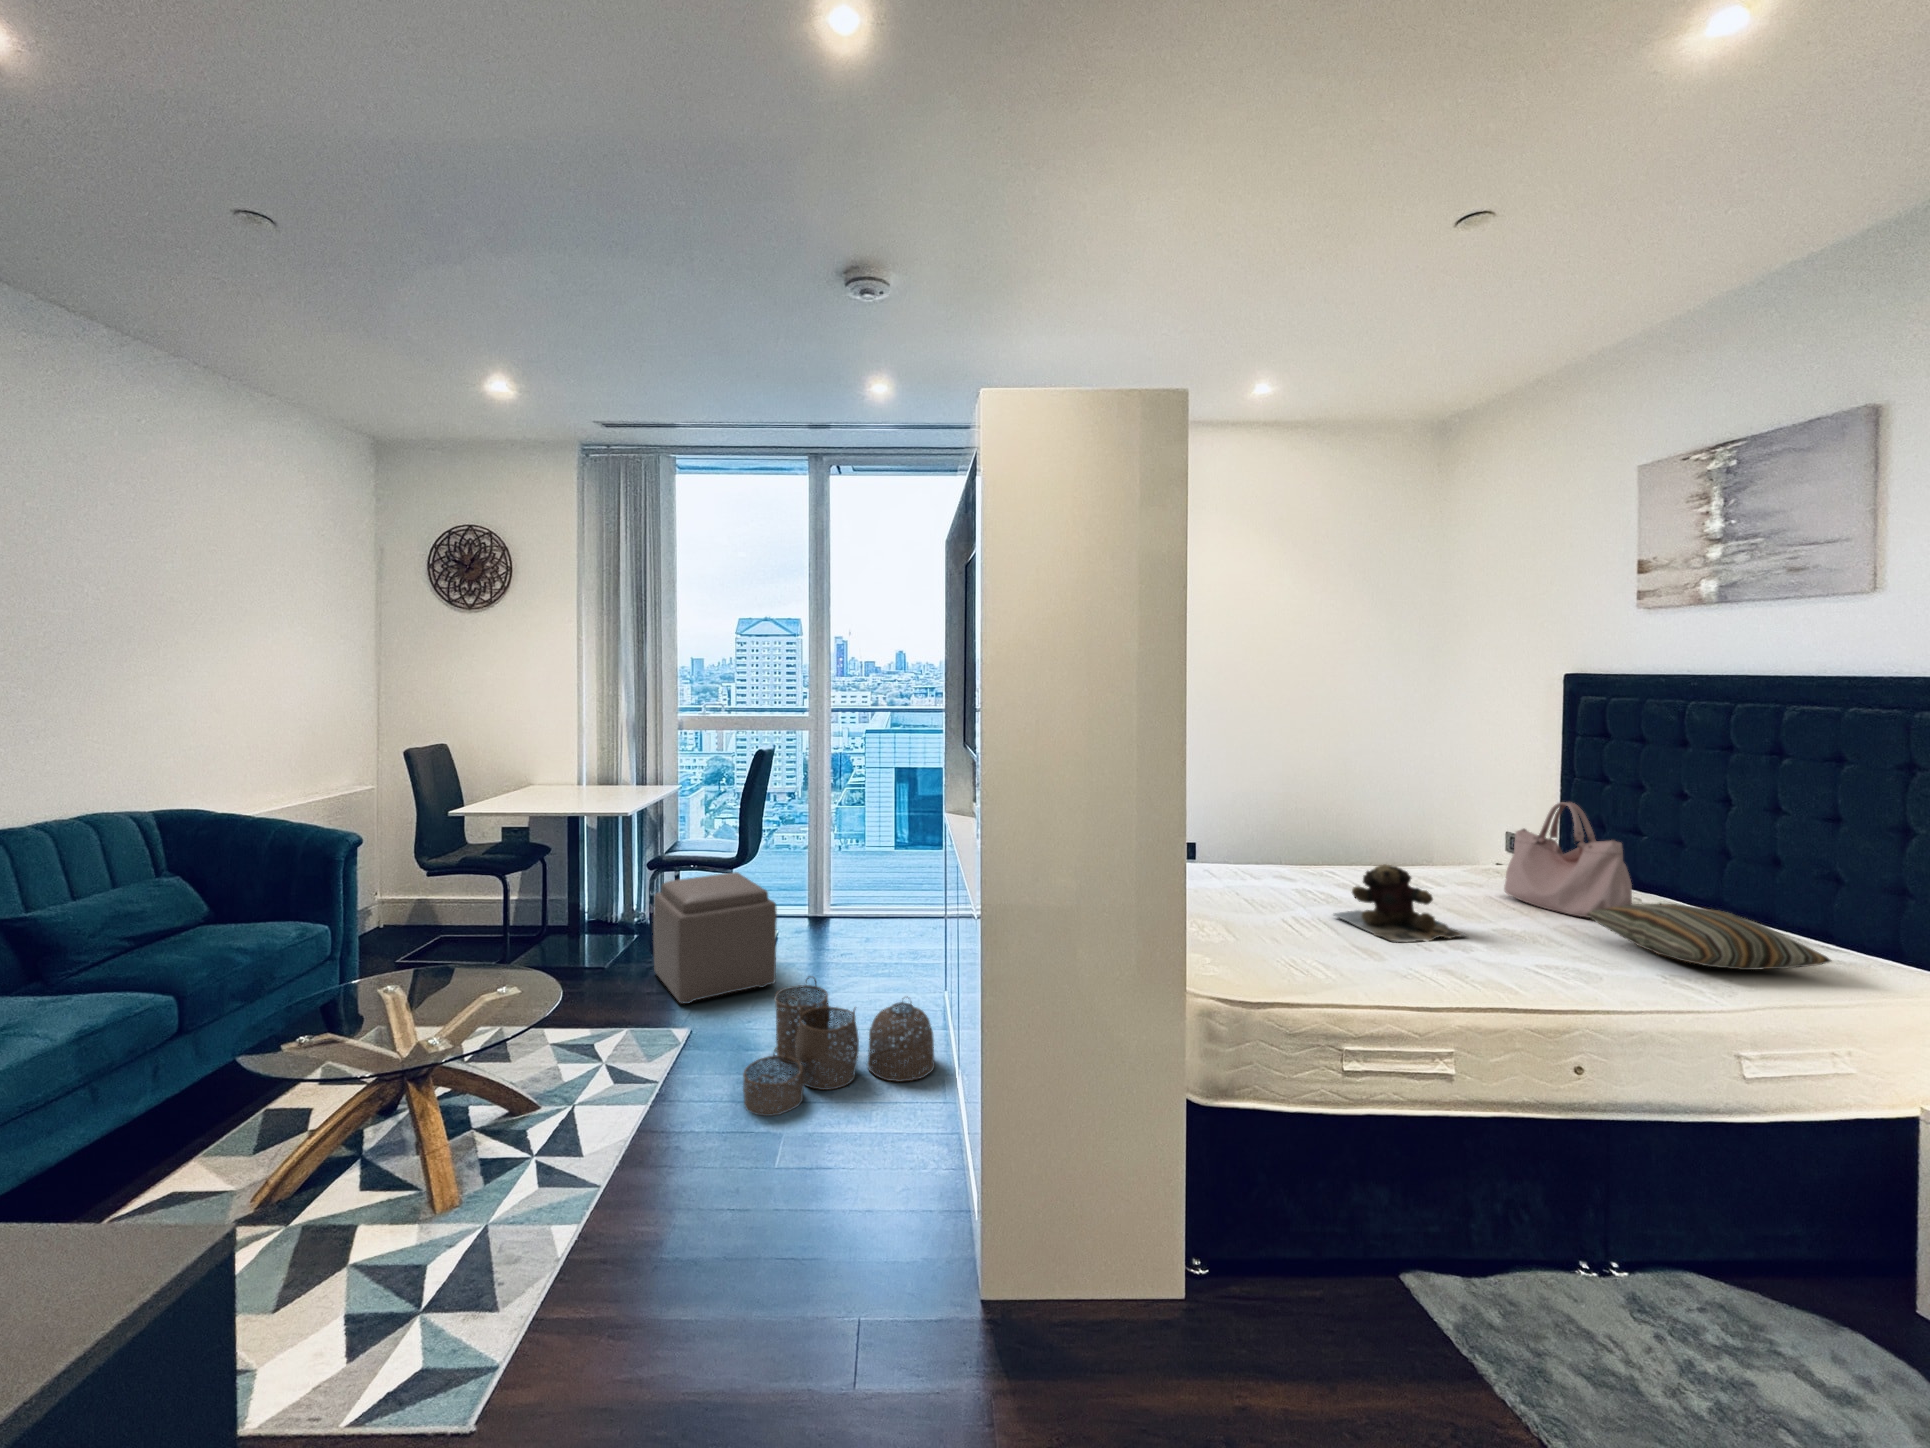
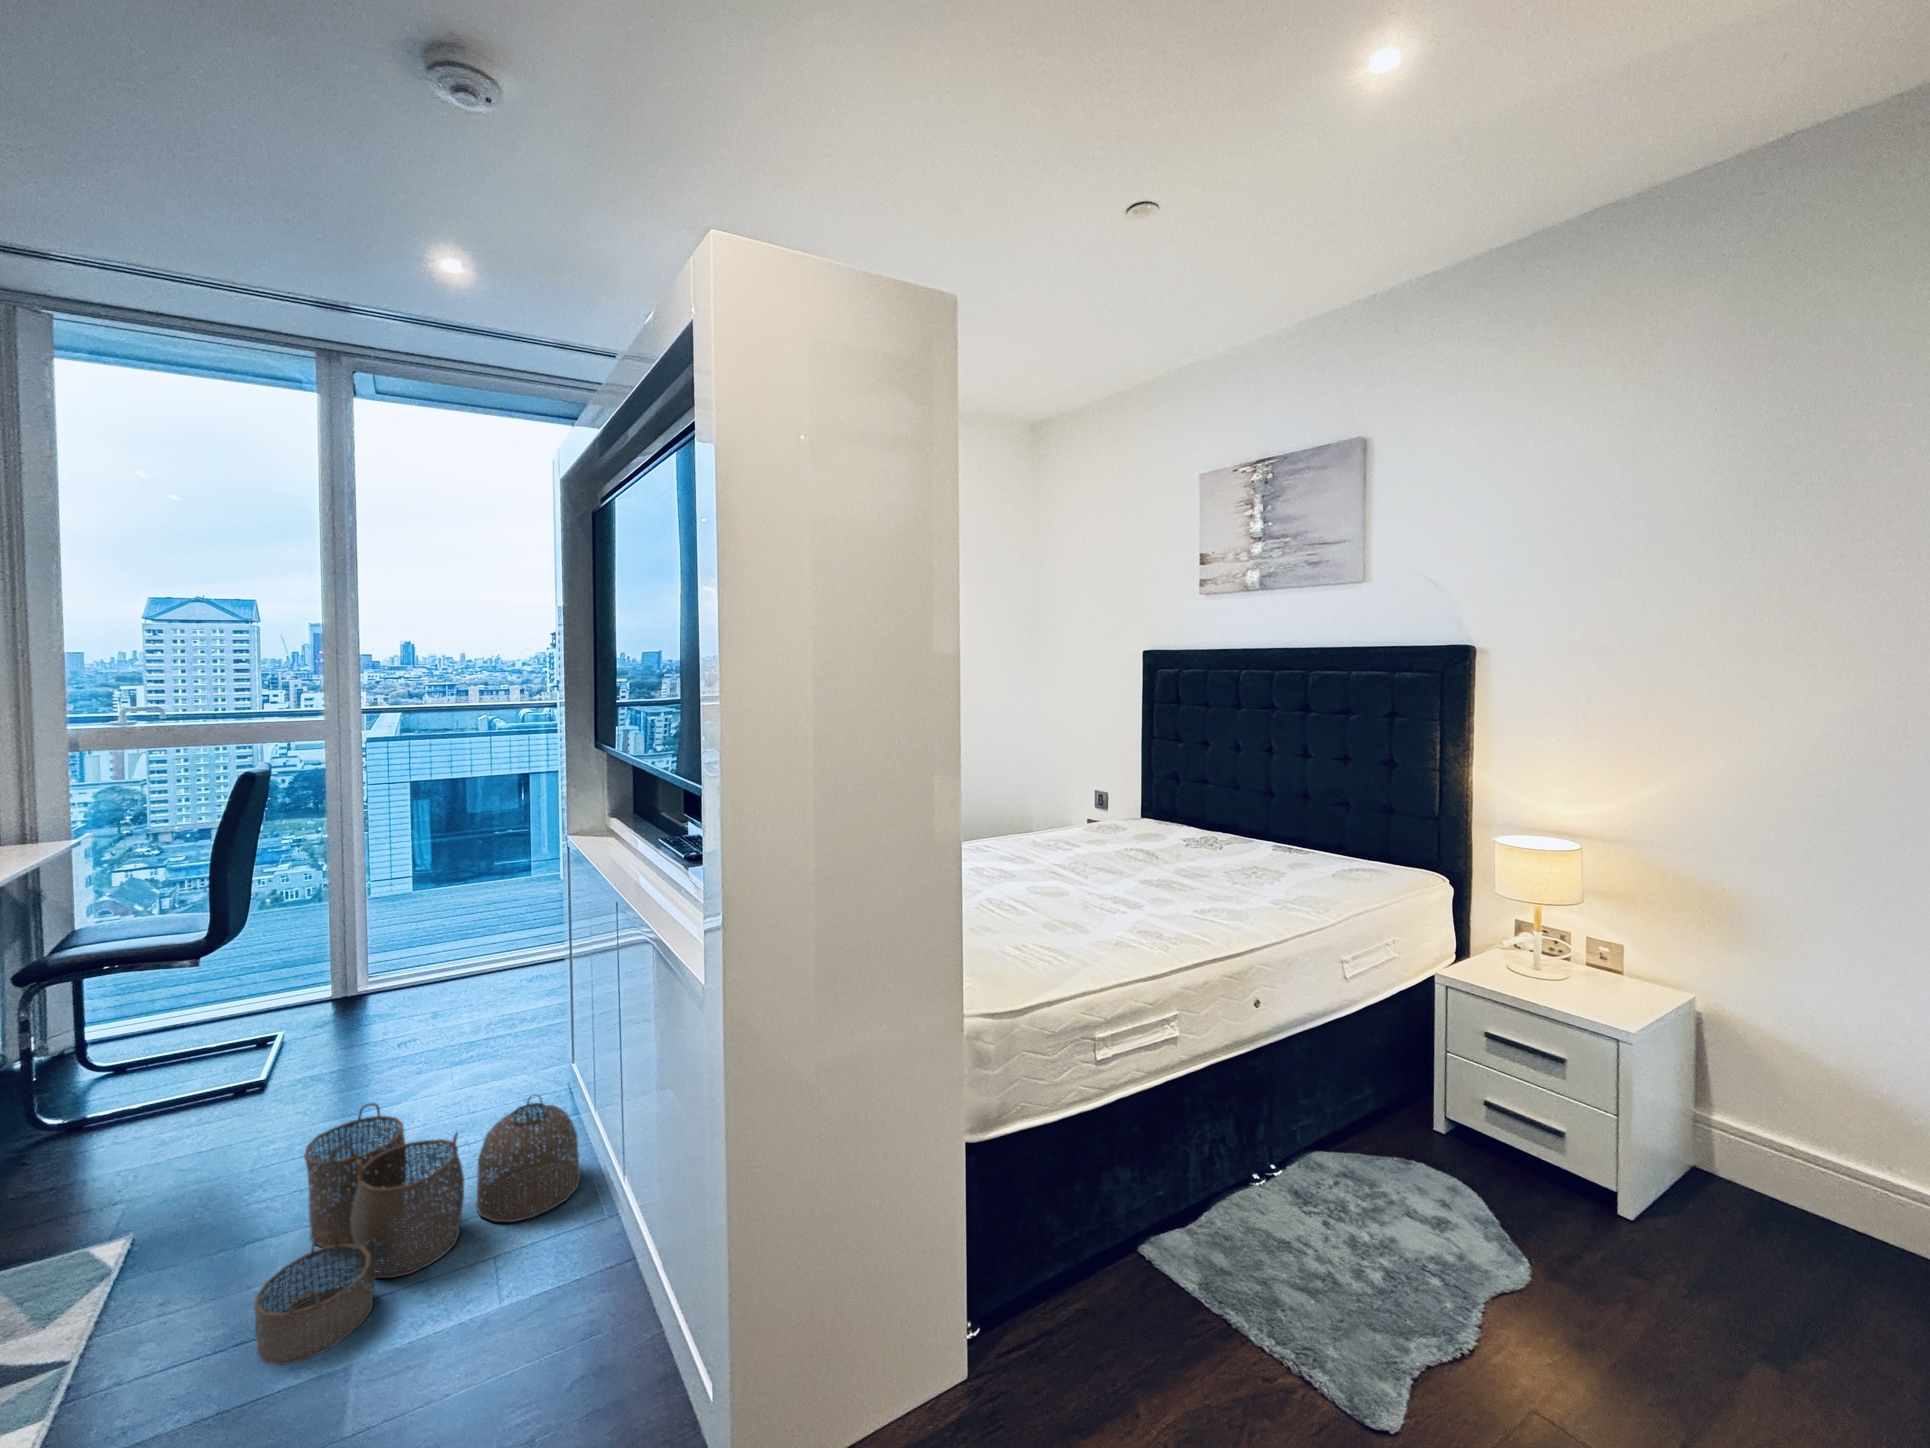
handbag: present [1504,802,1632,918] -> none [1135,760,1231,859]
teddy bear: present [1333,864,1466,942] -> none [1025,834,1141,911]
ottoman: present [653,872,777,1004] -> none [22,966,293,1209]
pillow: present [1586,904,1831,970] -> none [1214,839,1371,887]

